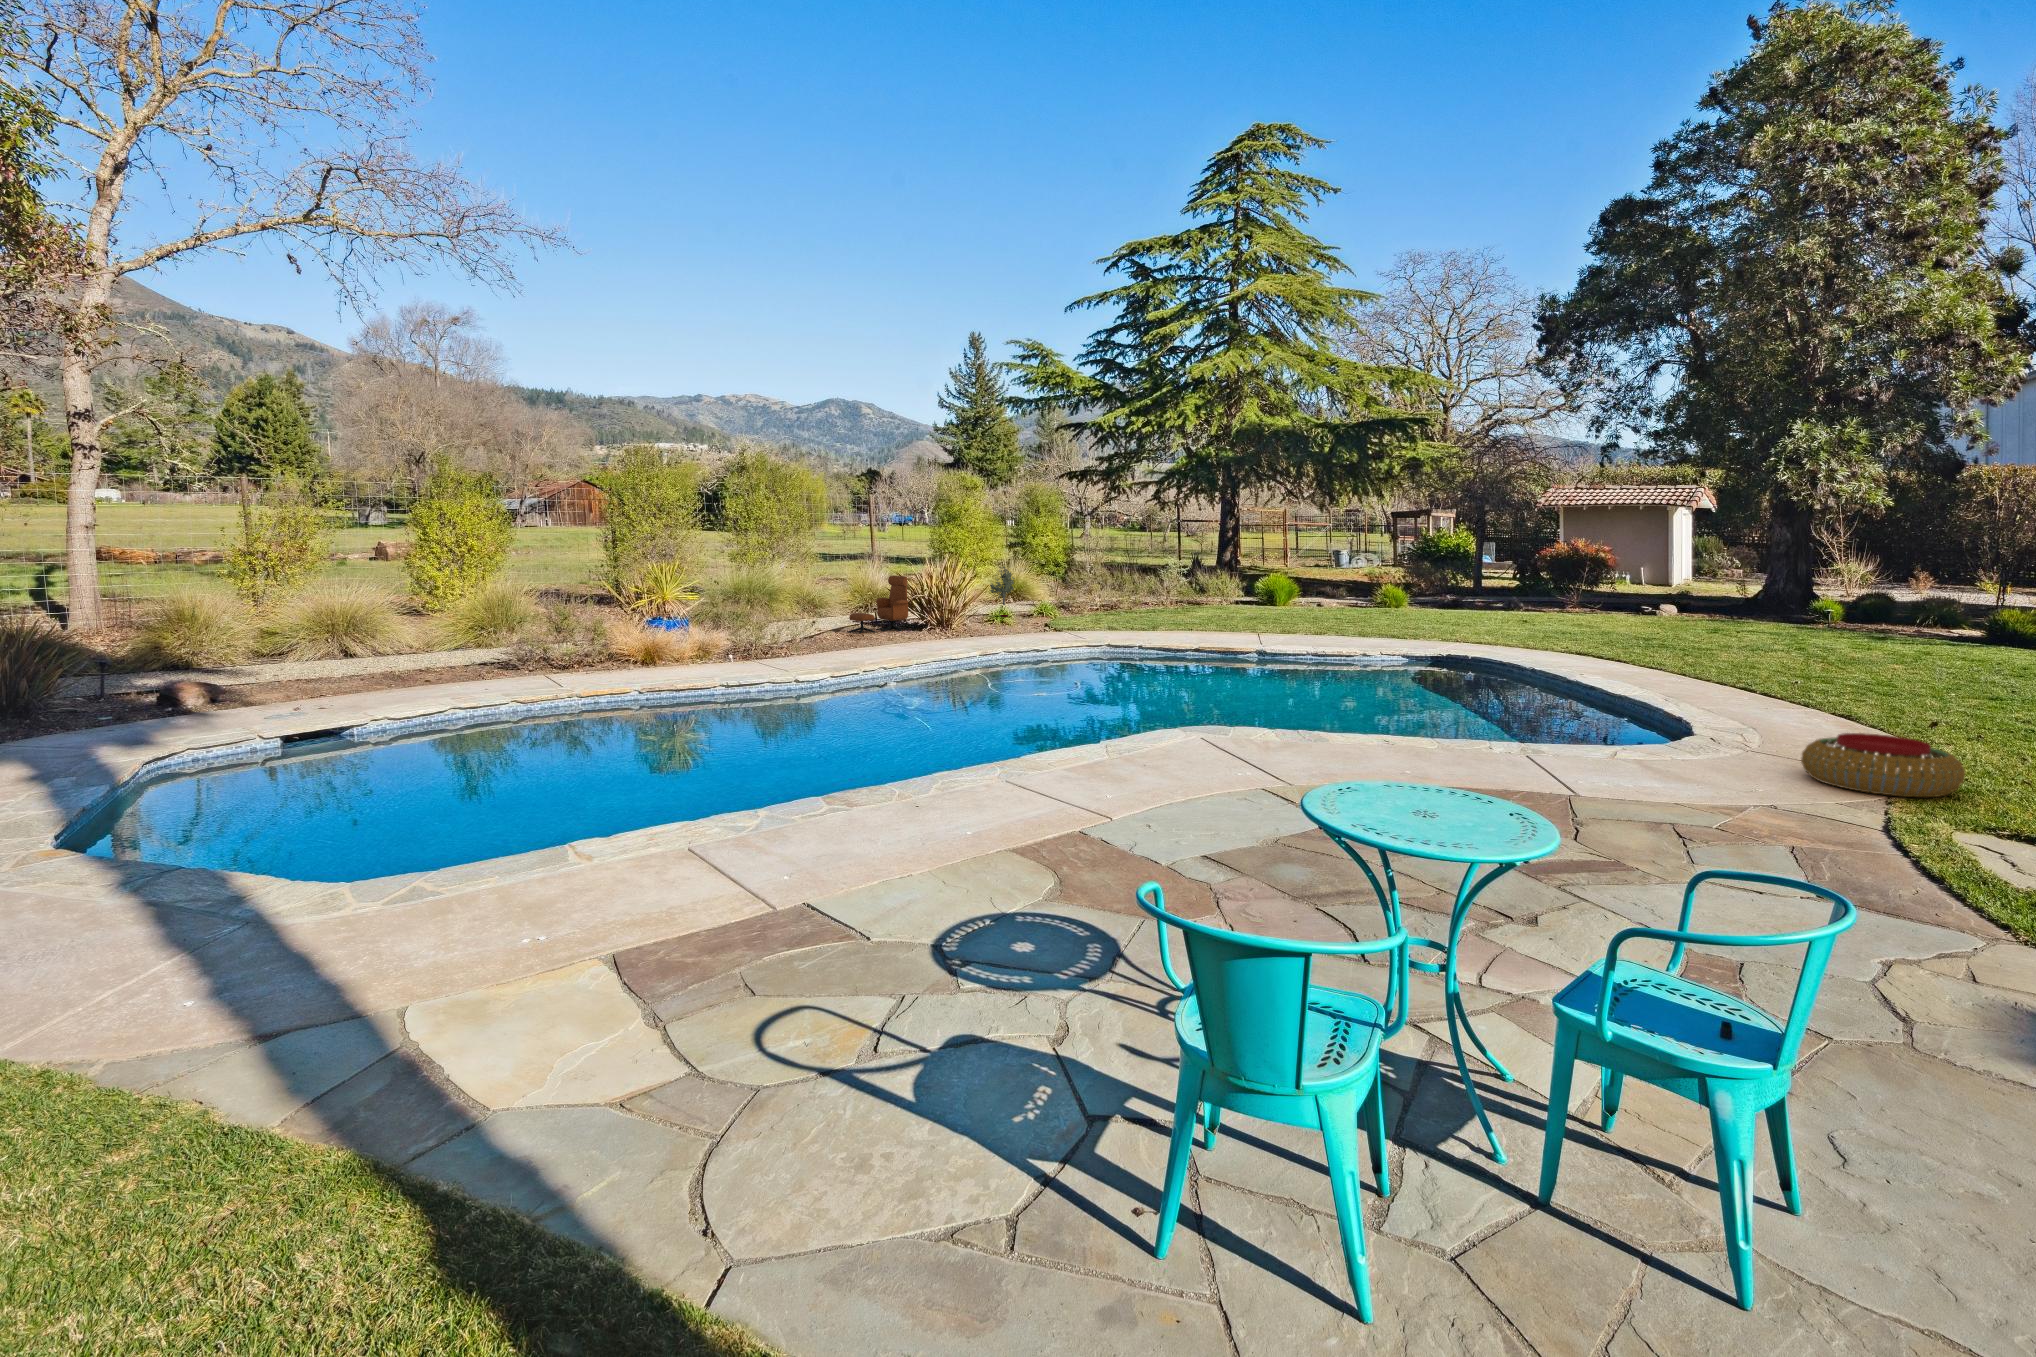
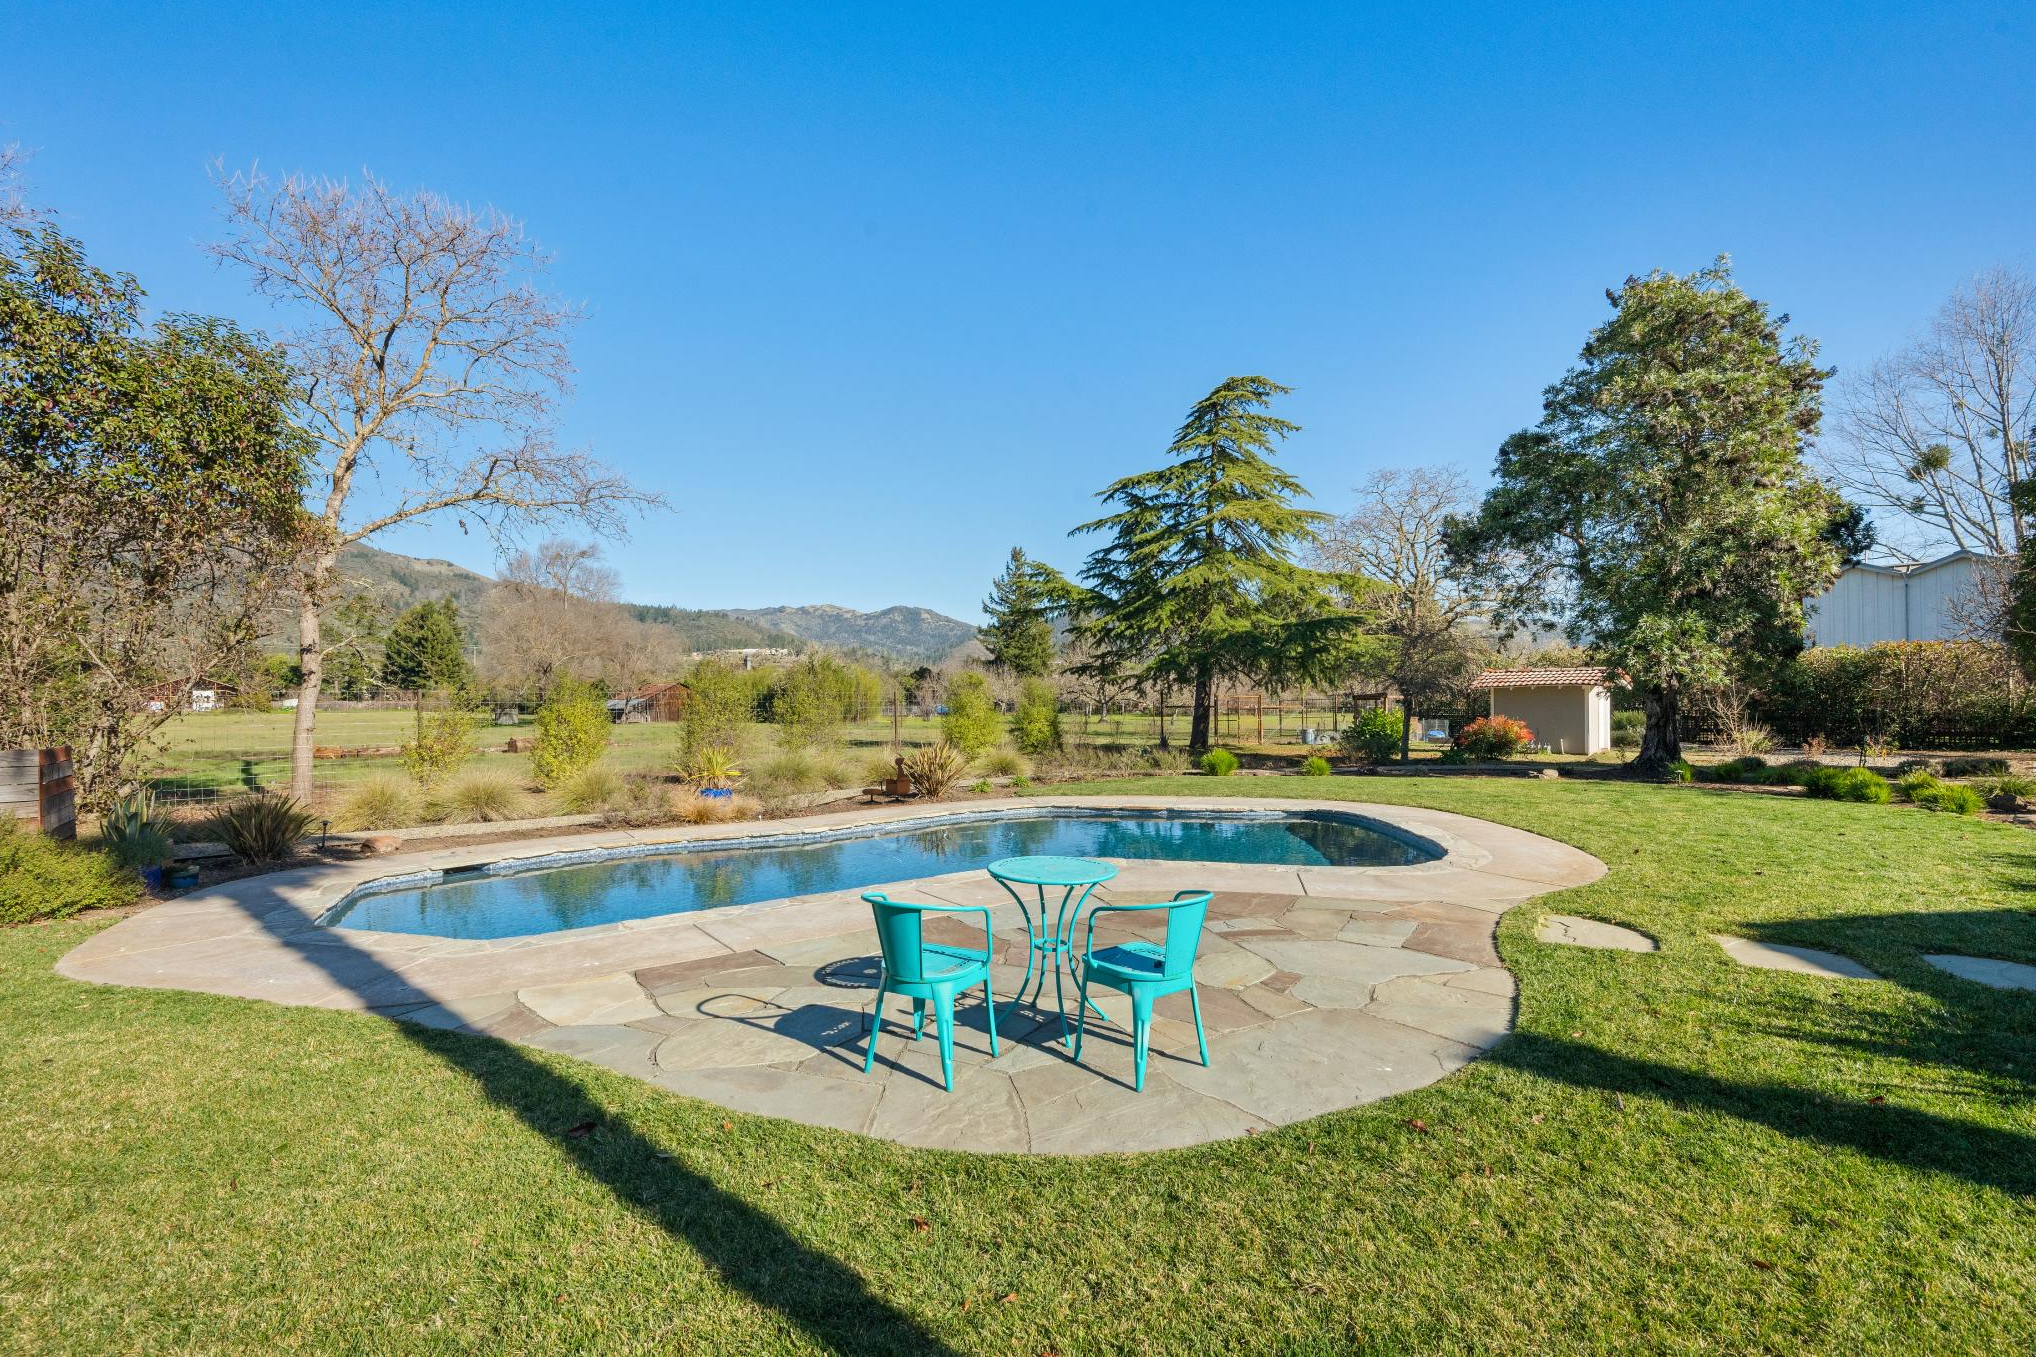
potted tree: present [990,567,1015,617] -> none [985,750,1007,793]
pouf: present [1801,733,1965,797] -> none [1438,841,1529,878]

